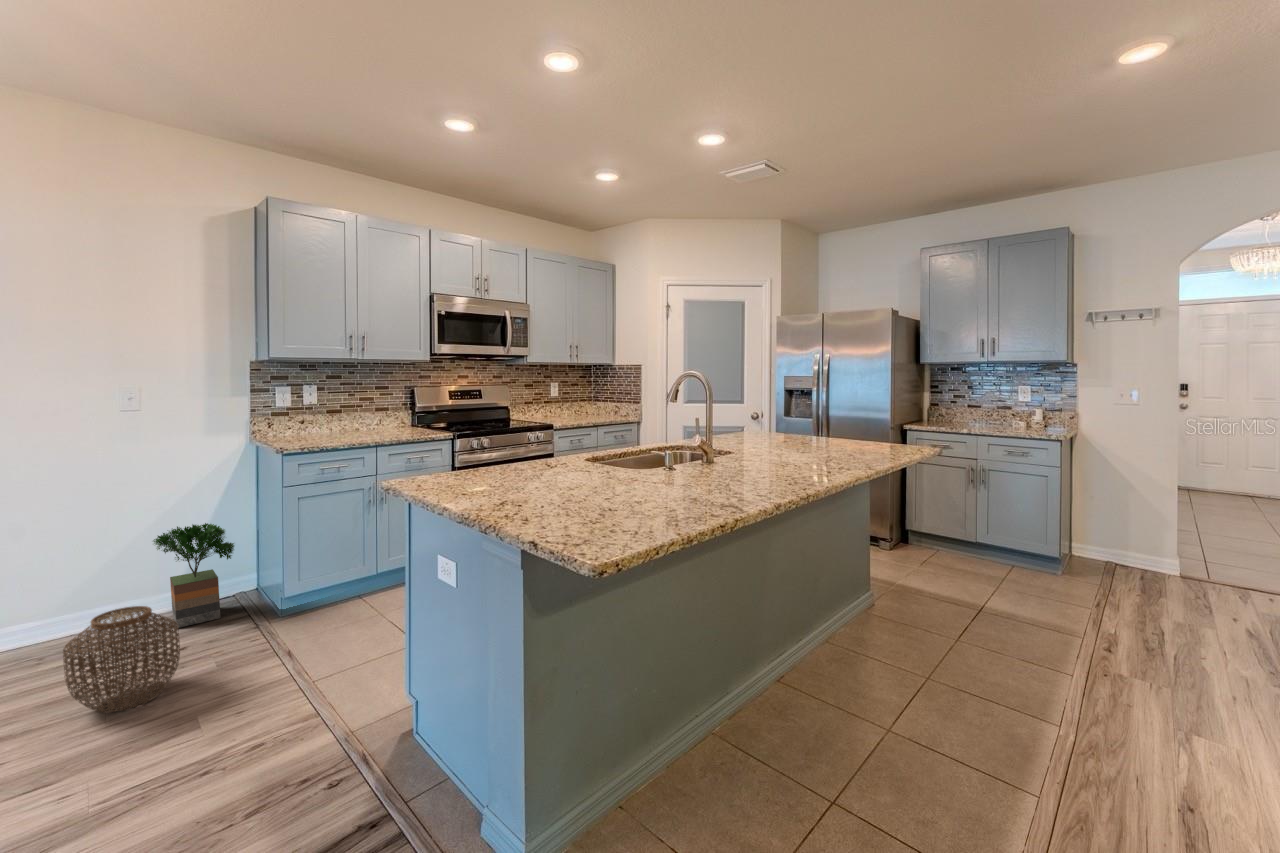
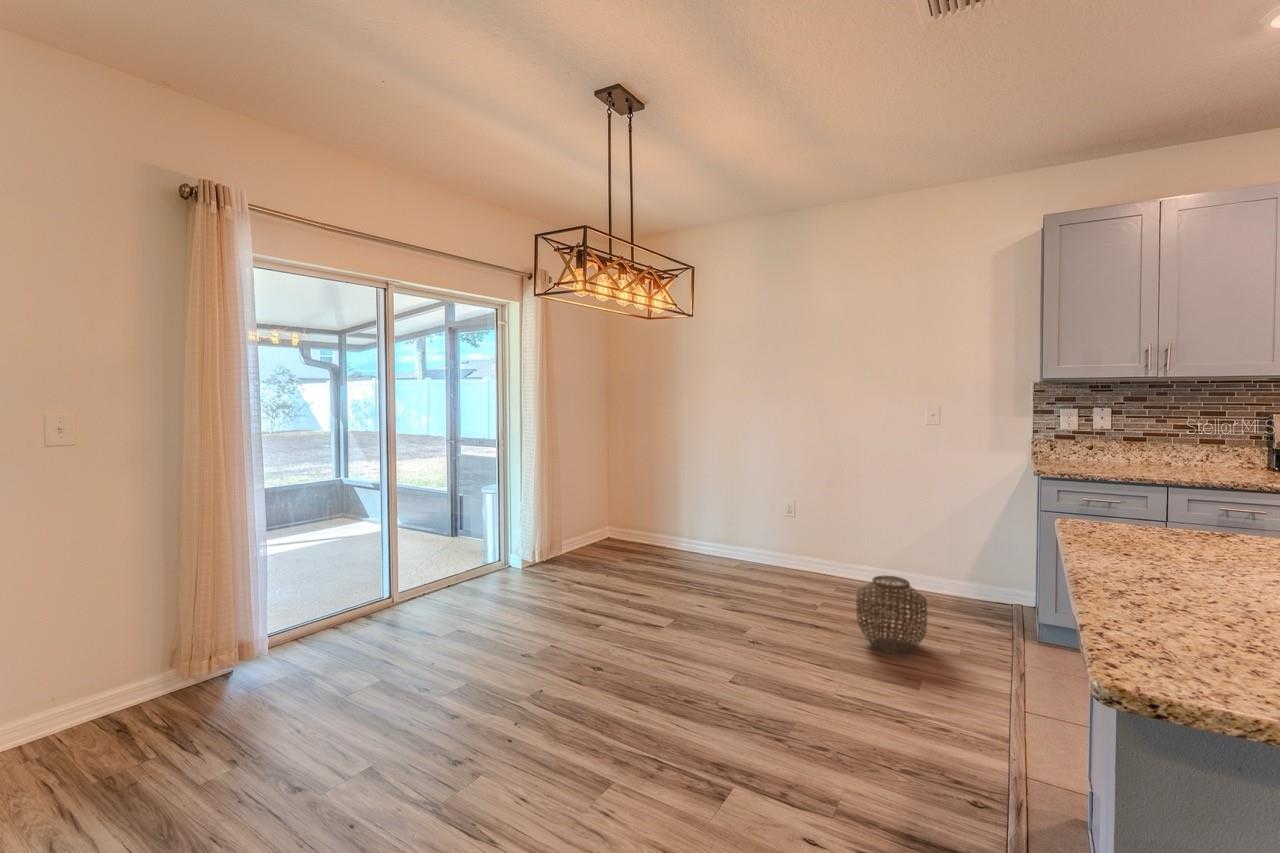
potted tree: present [153,523,234,628] -> none [939,527,1005,618]

